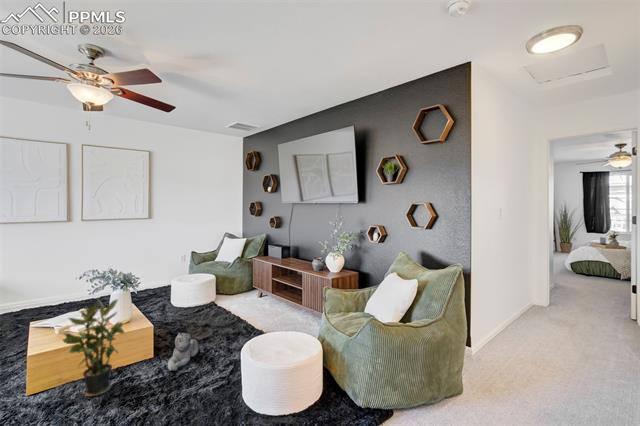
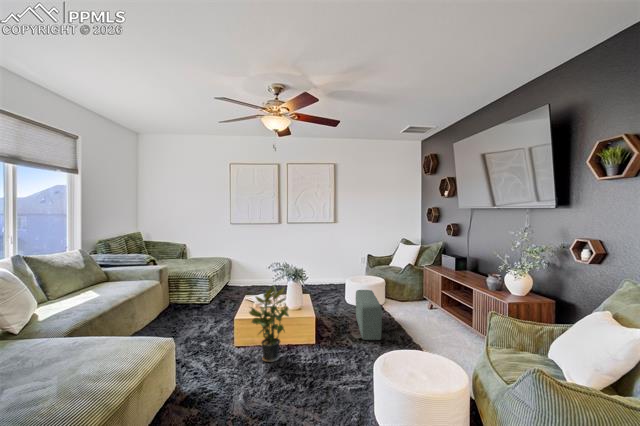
pouf: none [191,289,226,339] -> present [356,290,382,340]
plush toy: present [167,333,204,371] -> none [321,327,356,361]

